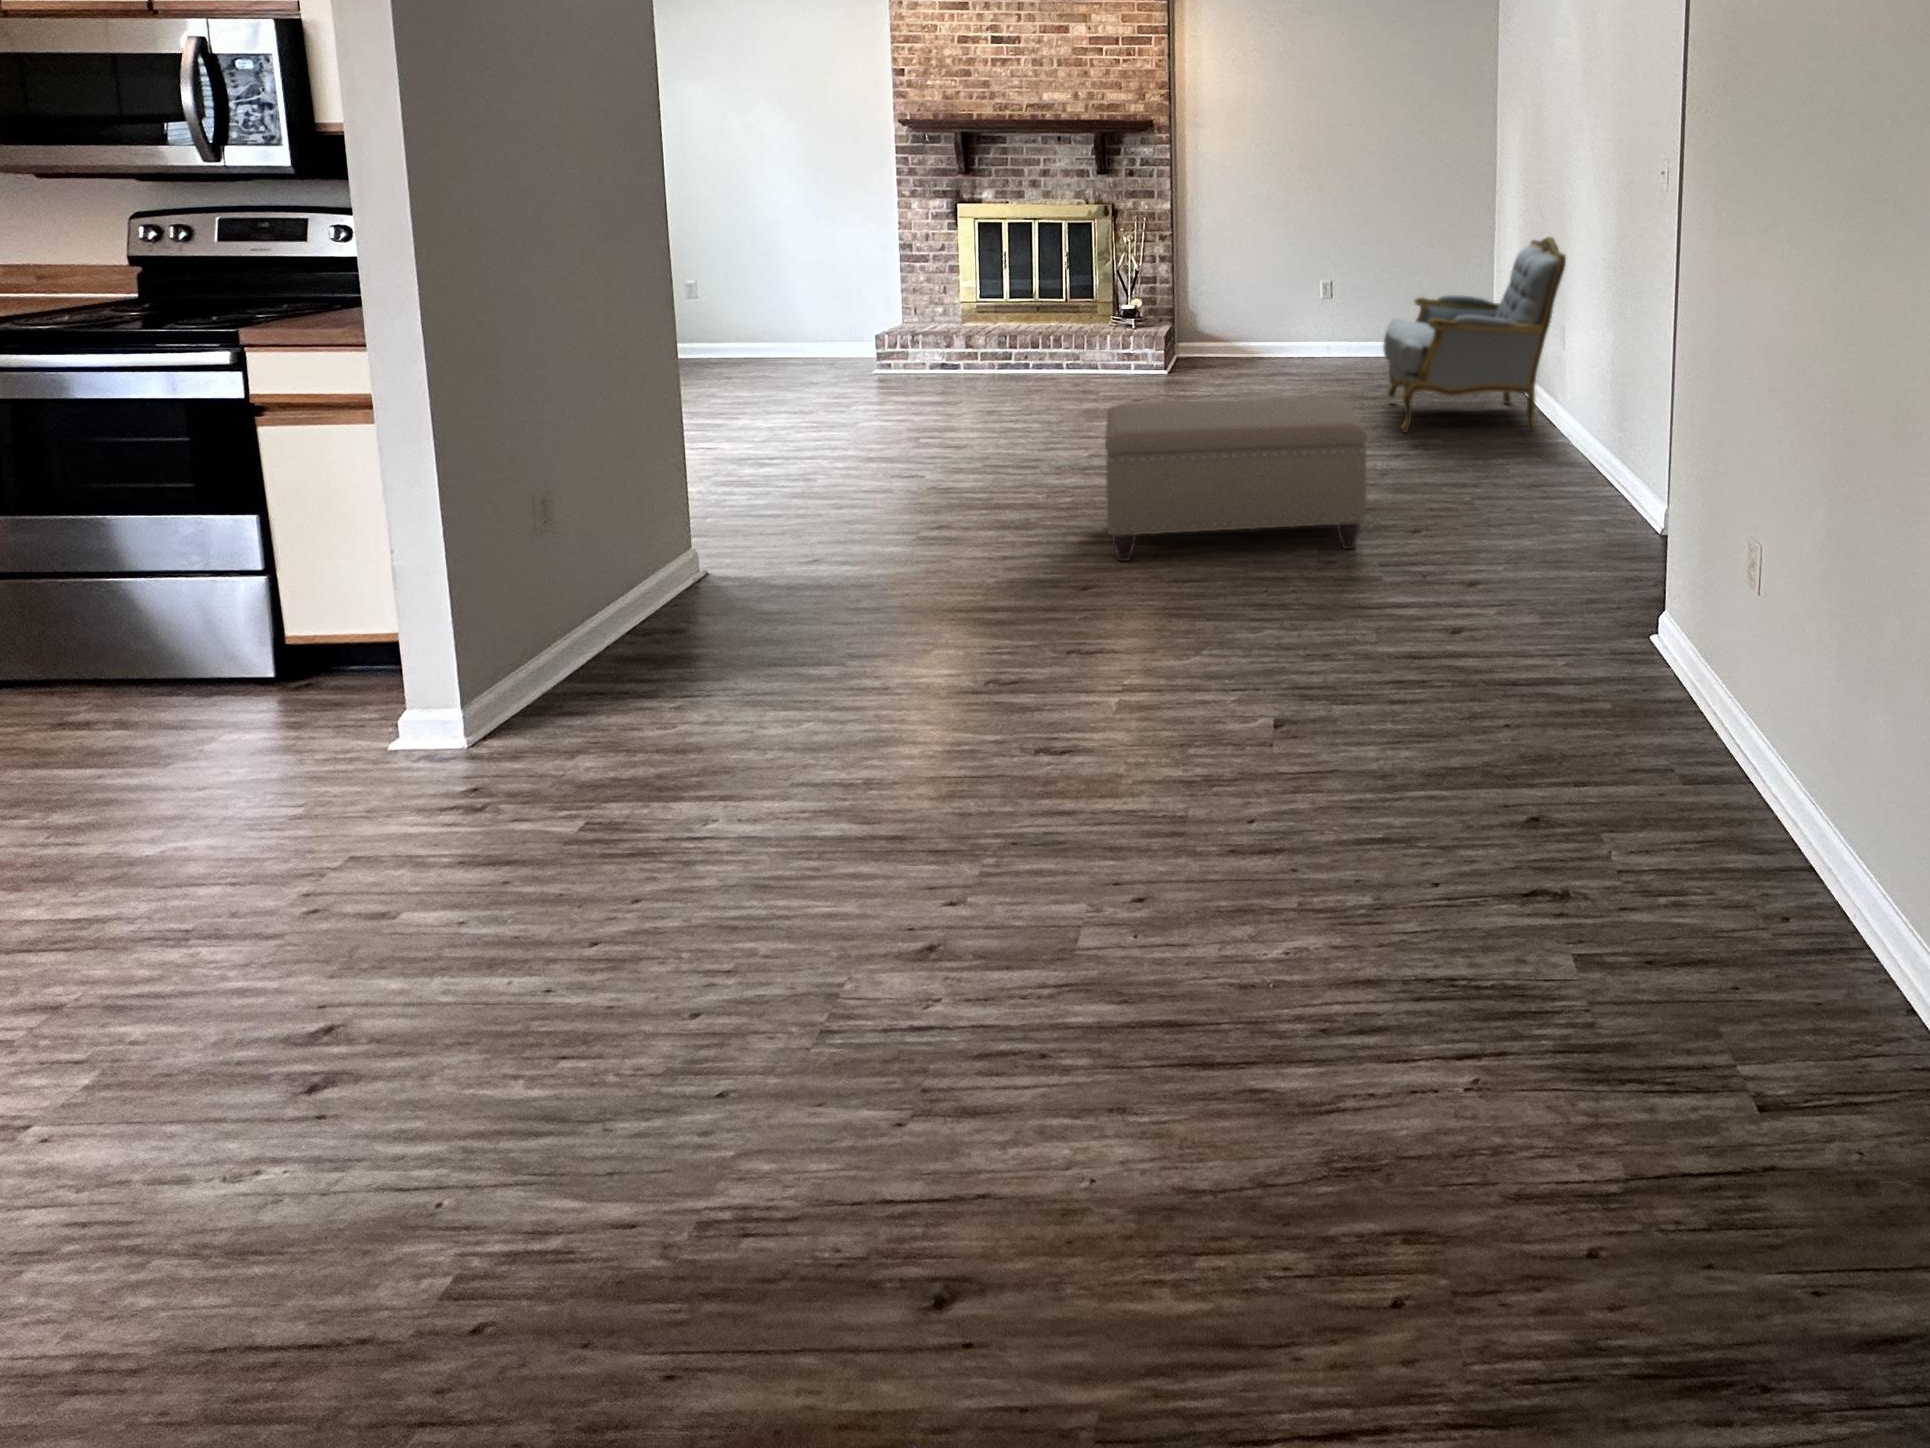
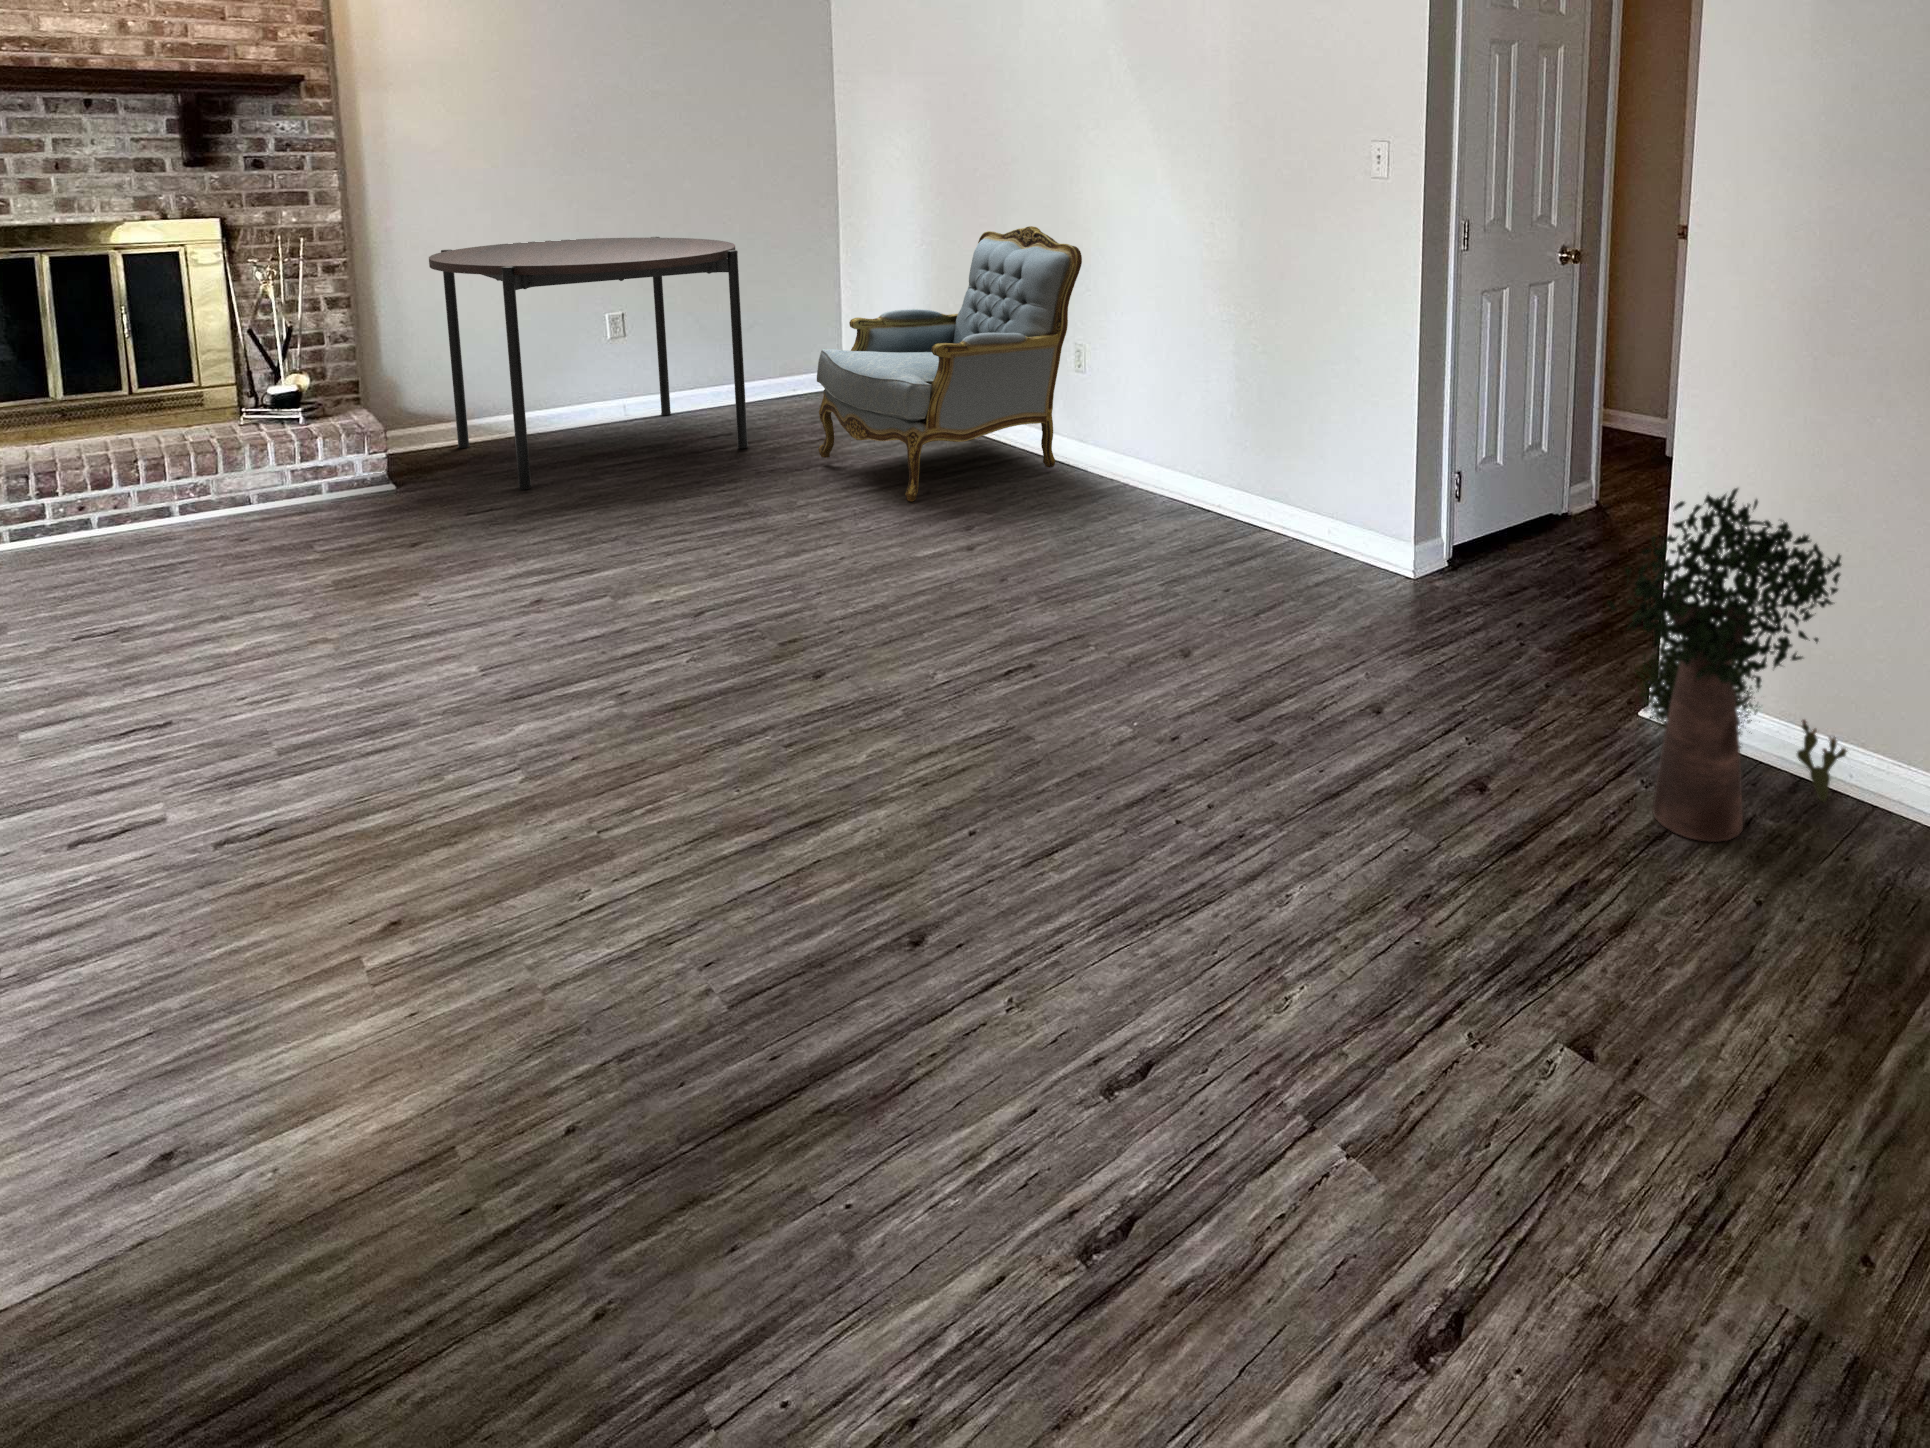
dining table: none [1198,230,1381,386] -> present [429,237,748,490]
ottoman: present [1105,397,1367,561] -> none [693,472,1143,817]
potted plant: none [1487,463,1686,758] -> present [1607,488,1847,842]

